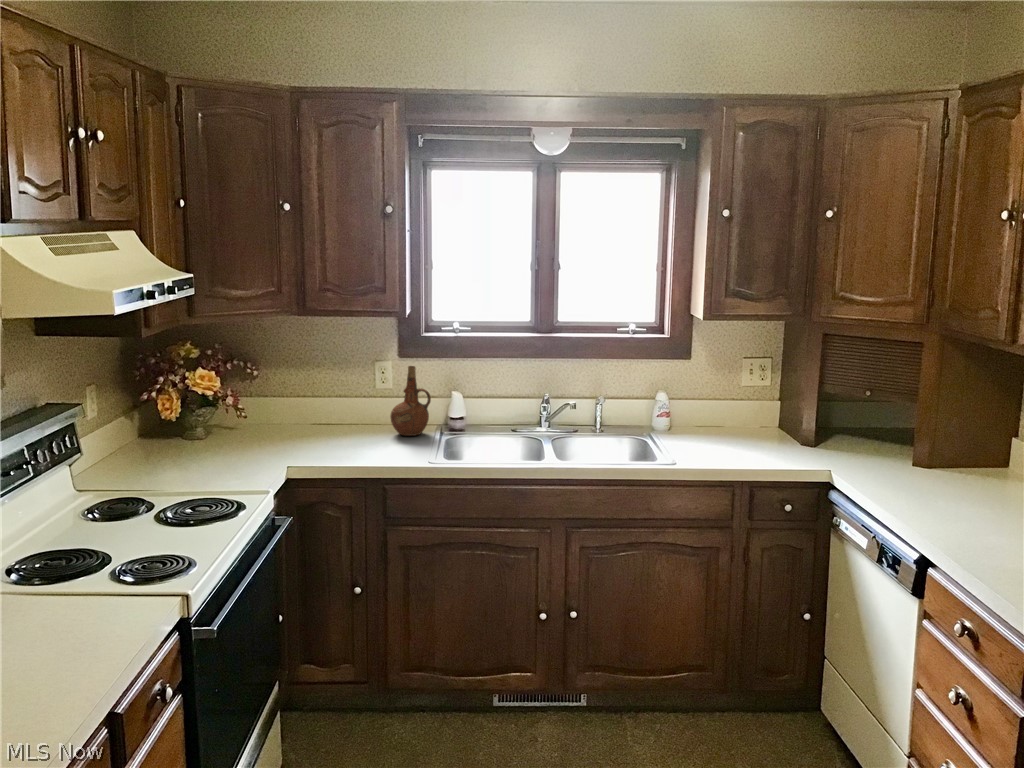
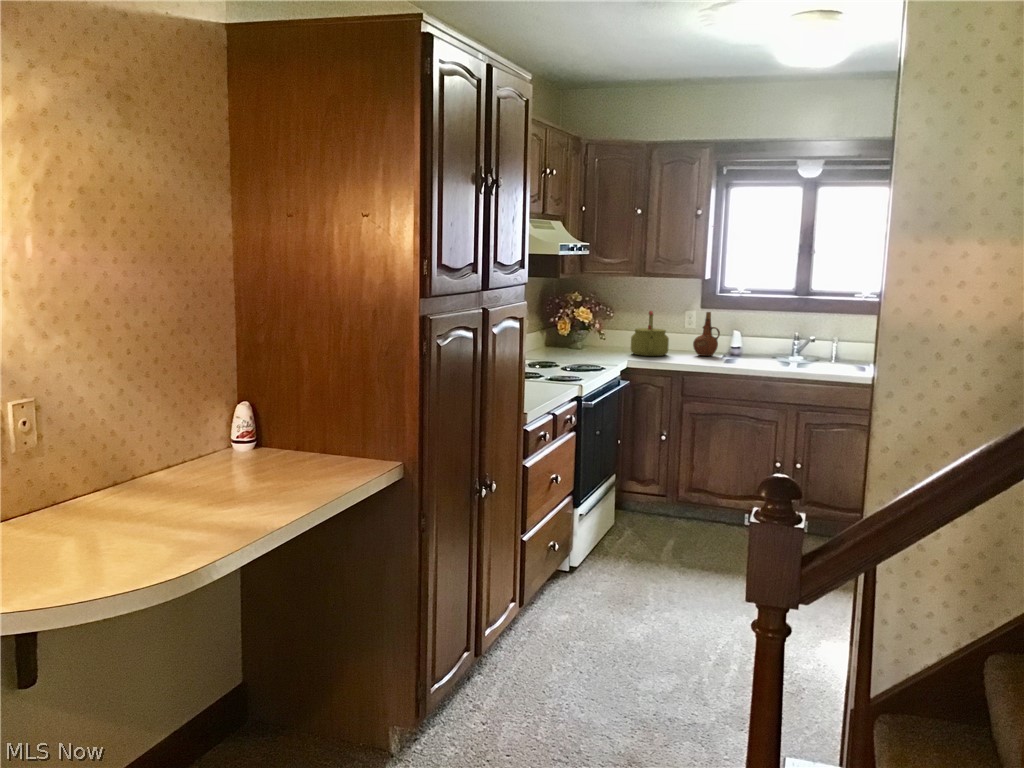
kettle: none [289,369,352,447] -> present [631,311,669,356]

